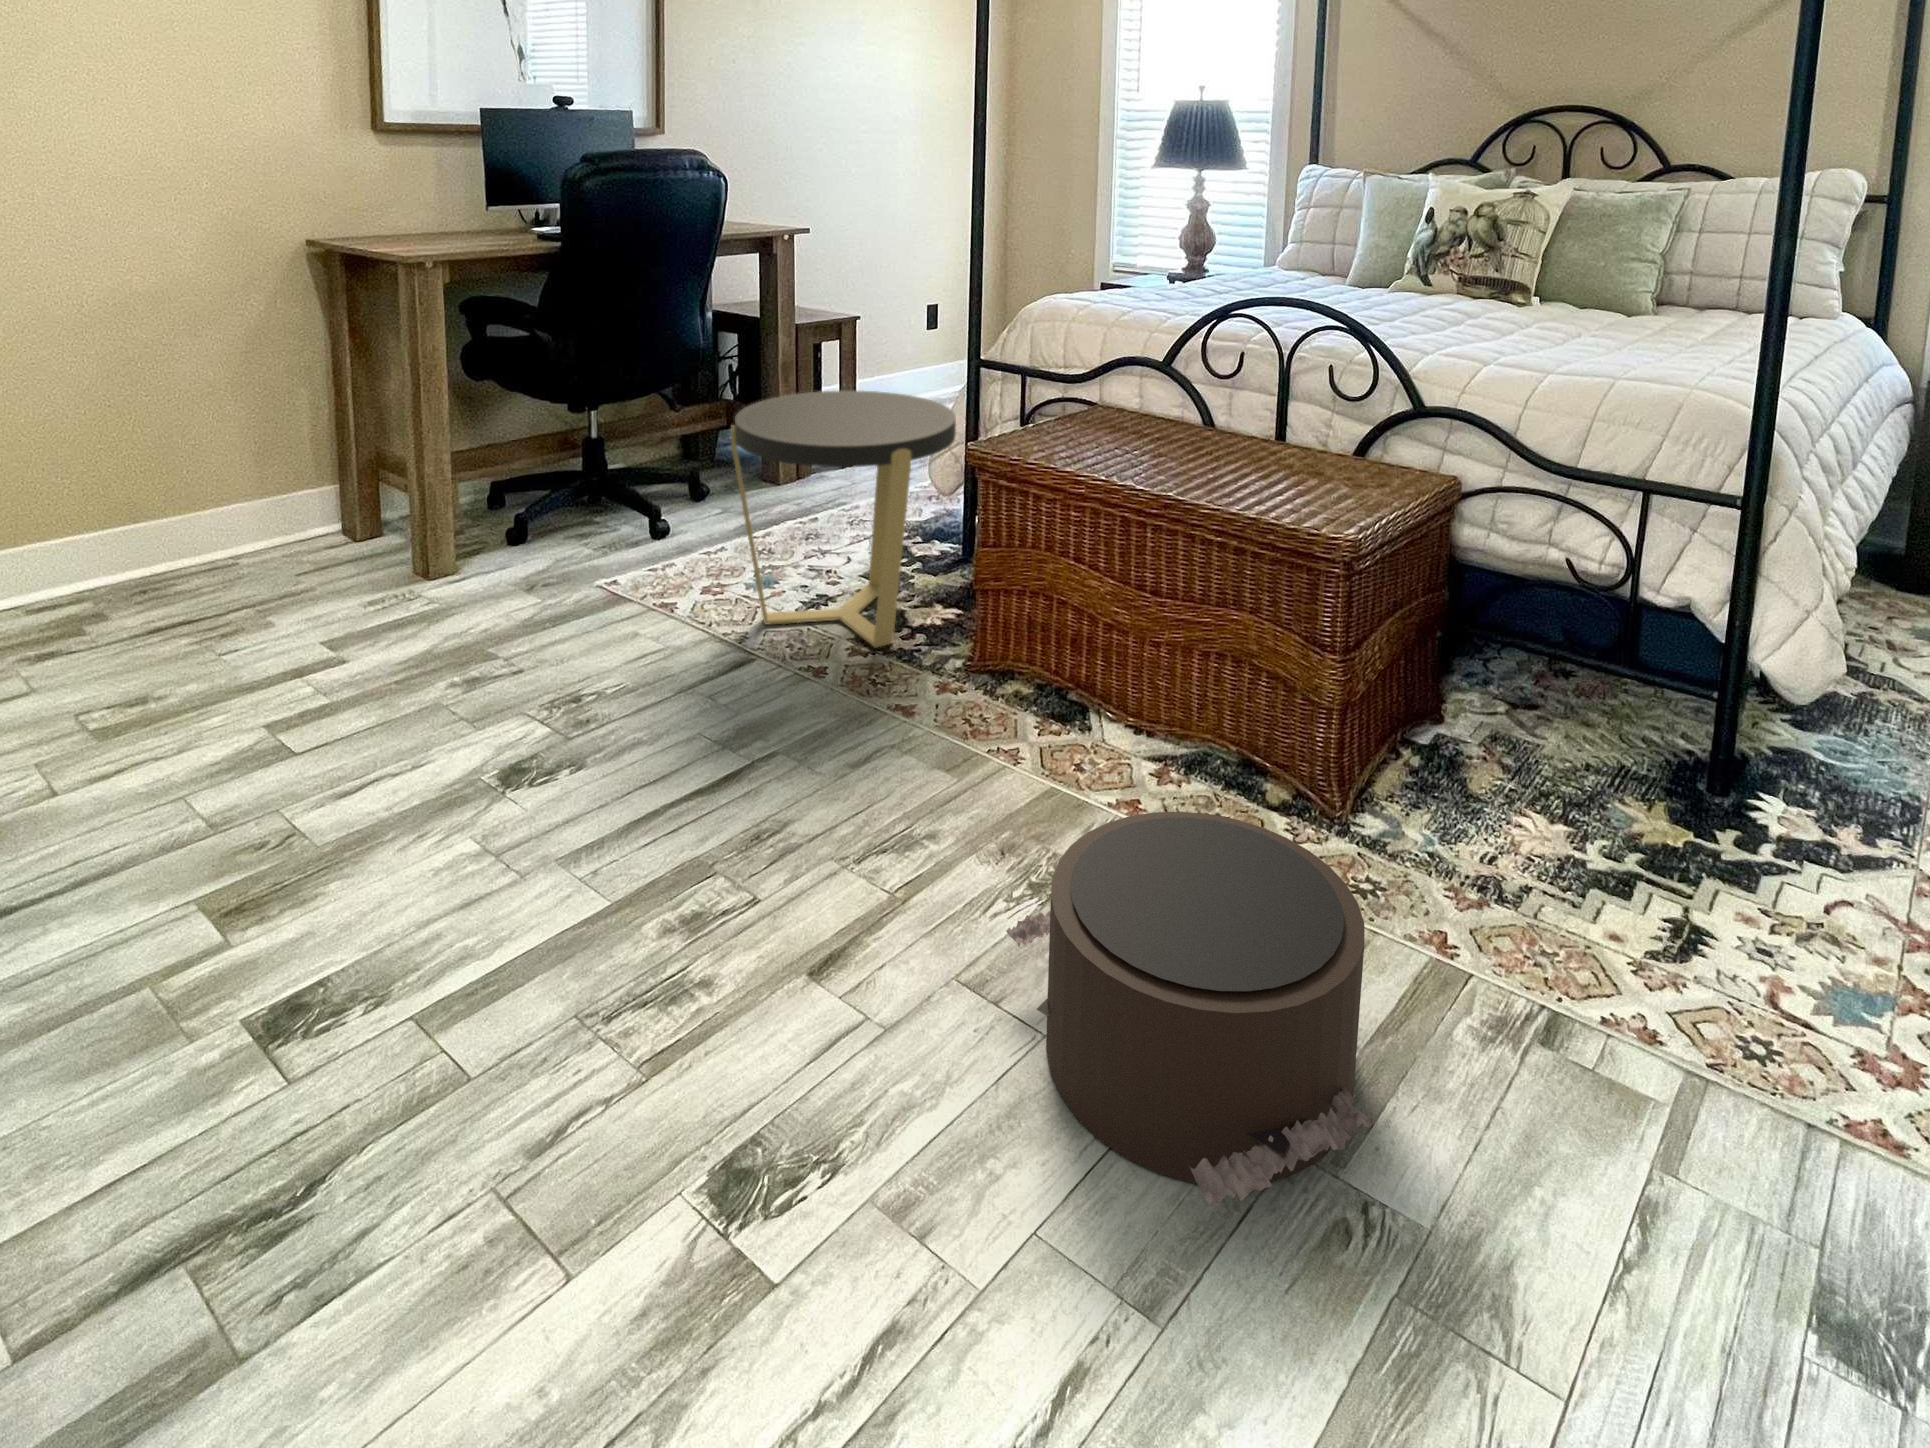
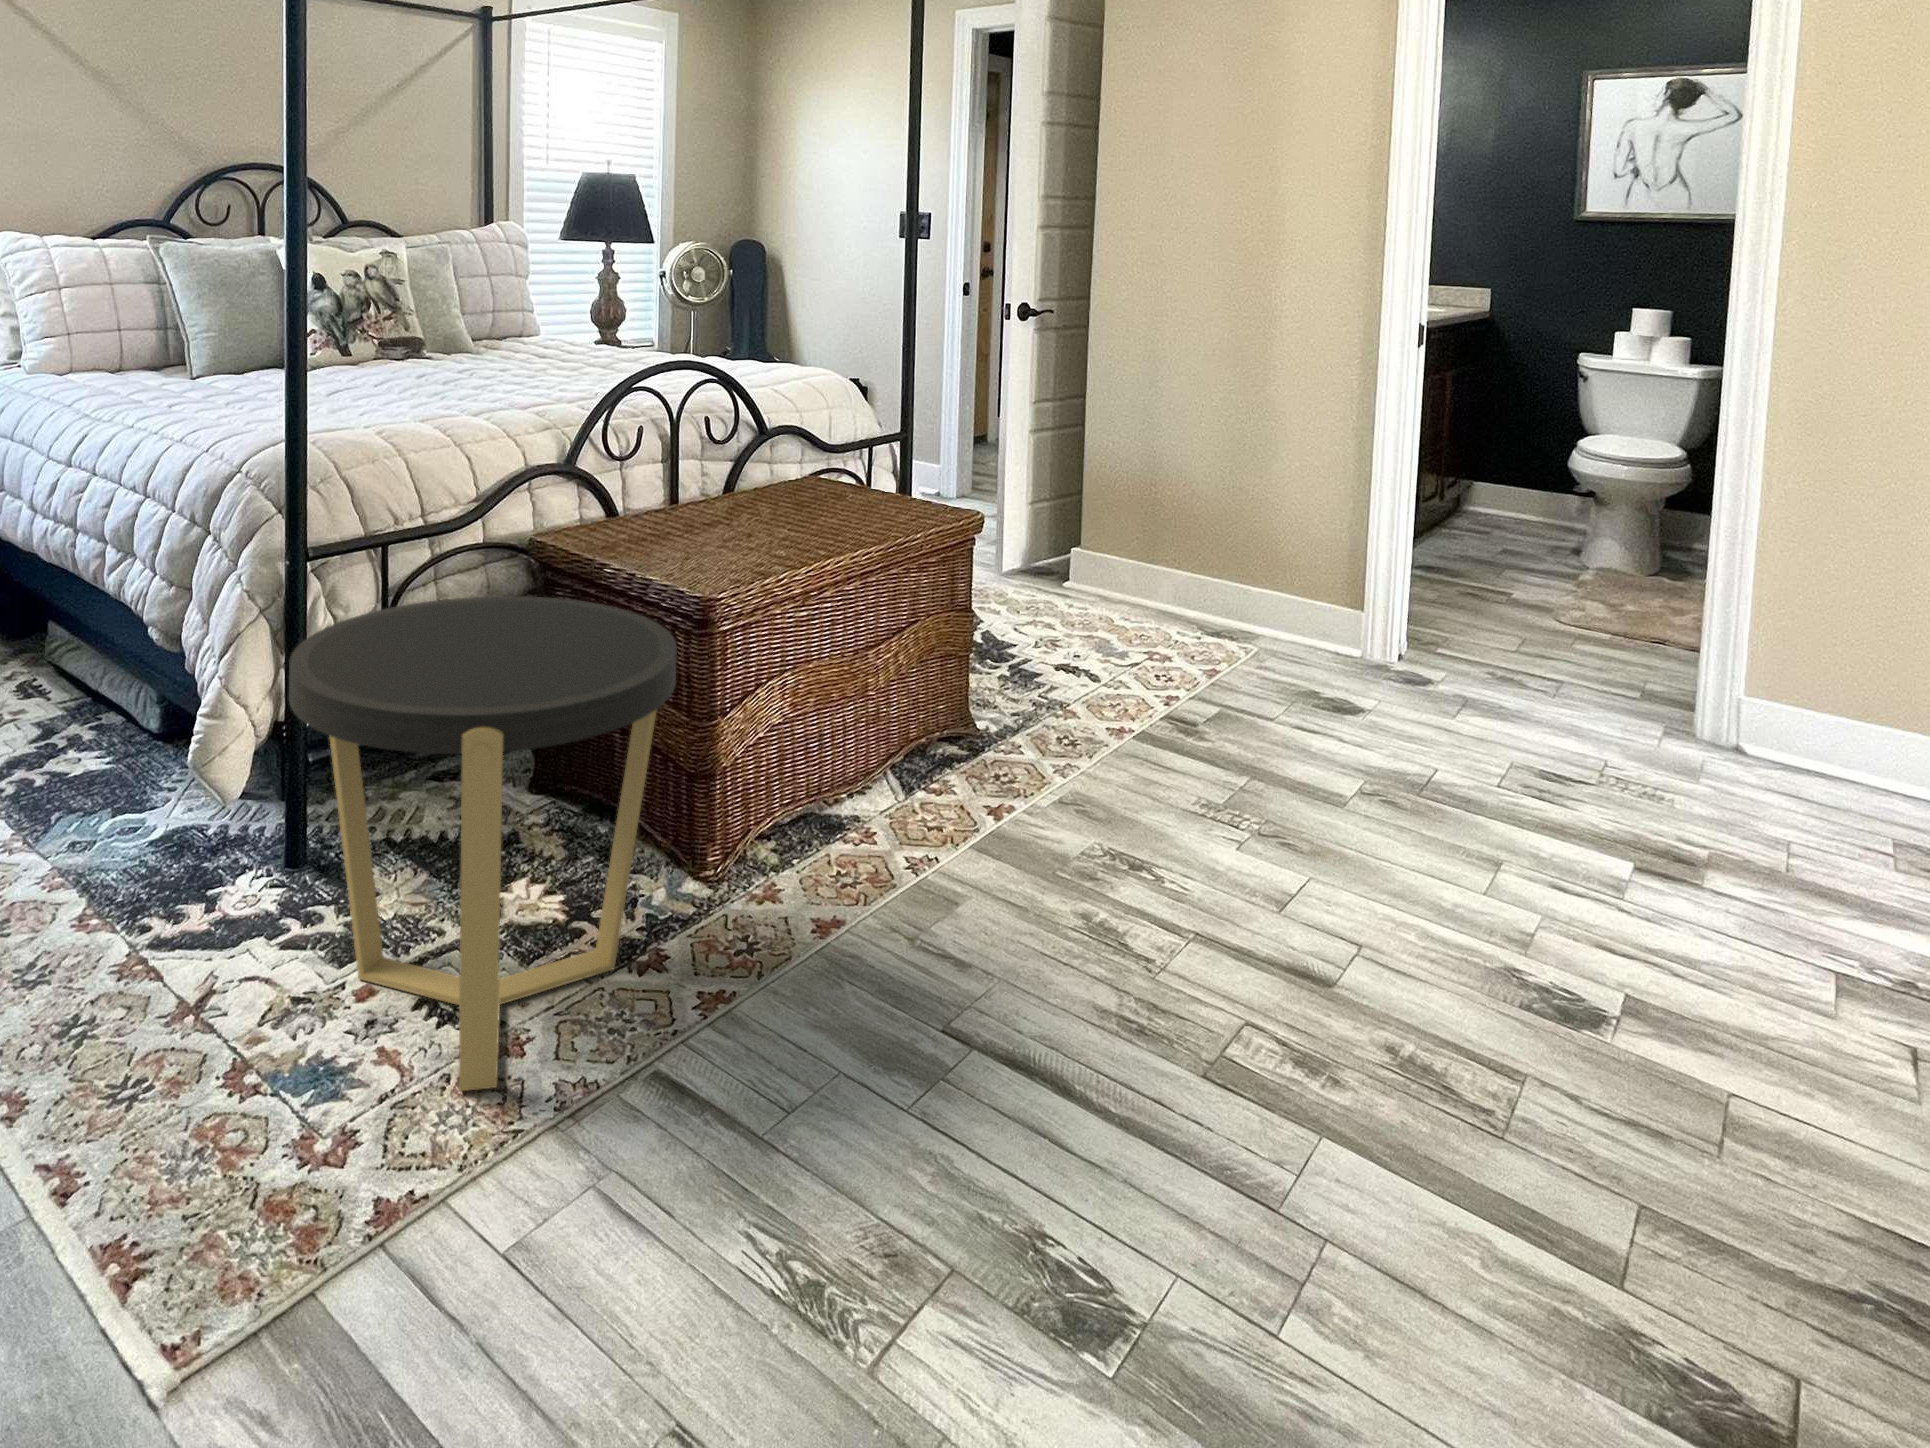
pouf: present [1006,812,1375,1206] -> none [1160,679,1454,884]

